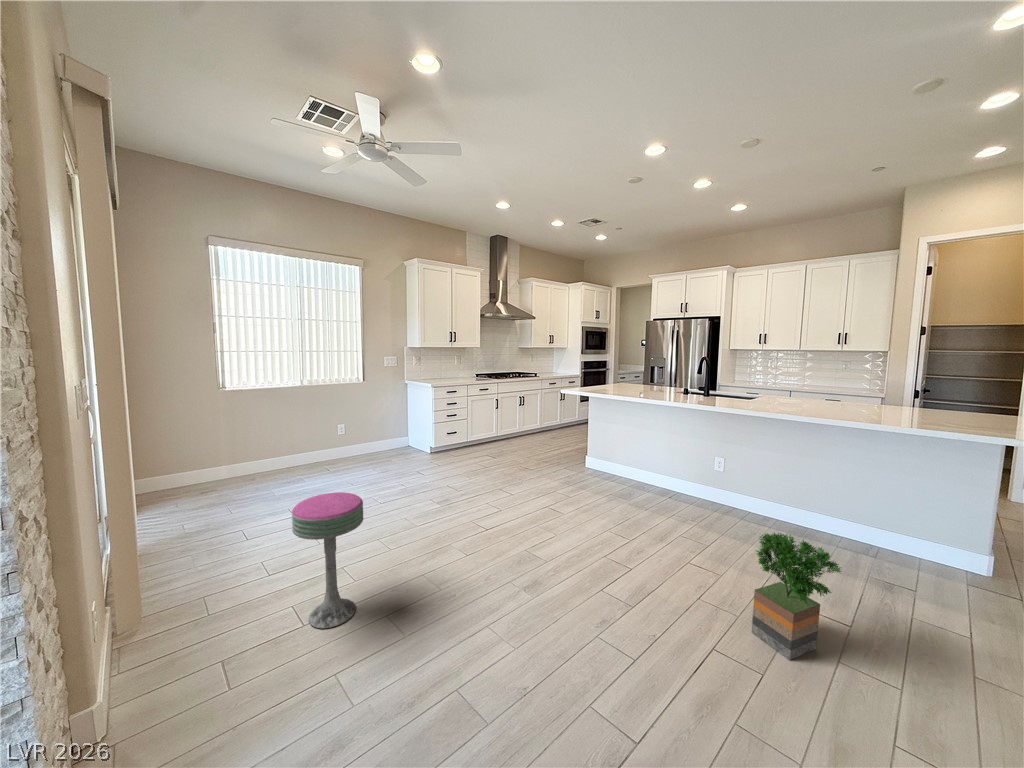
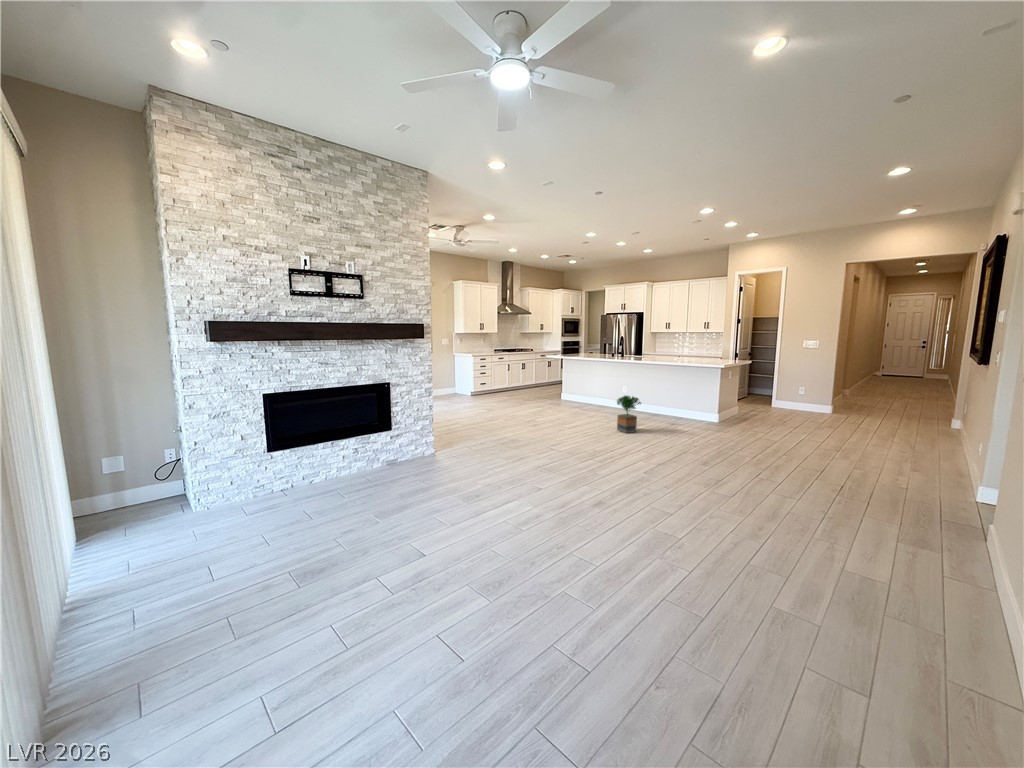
bar stool: present [292,492,363,629] -> none [455,387,479,432]

